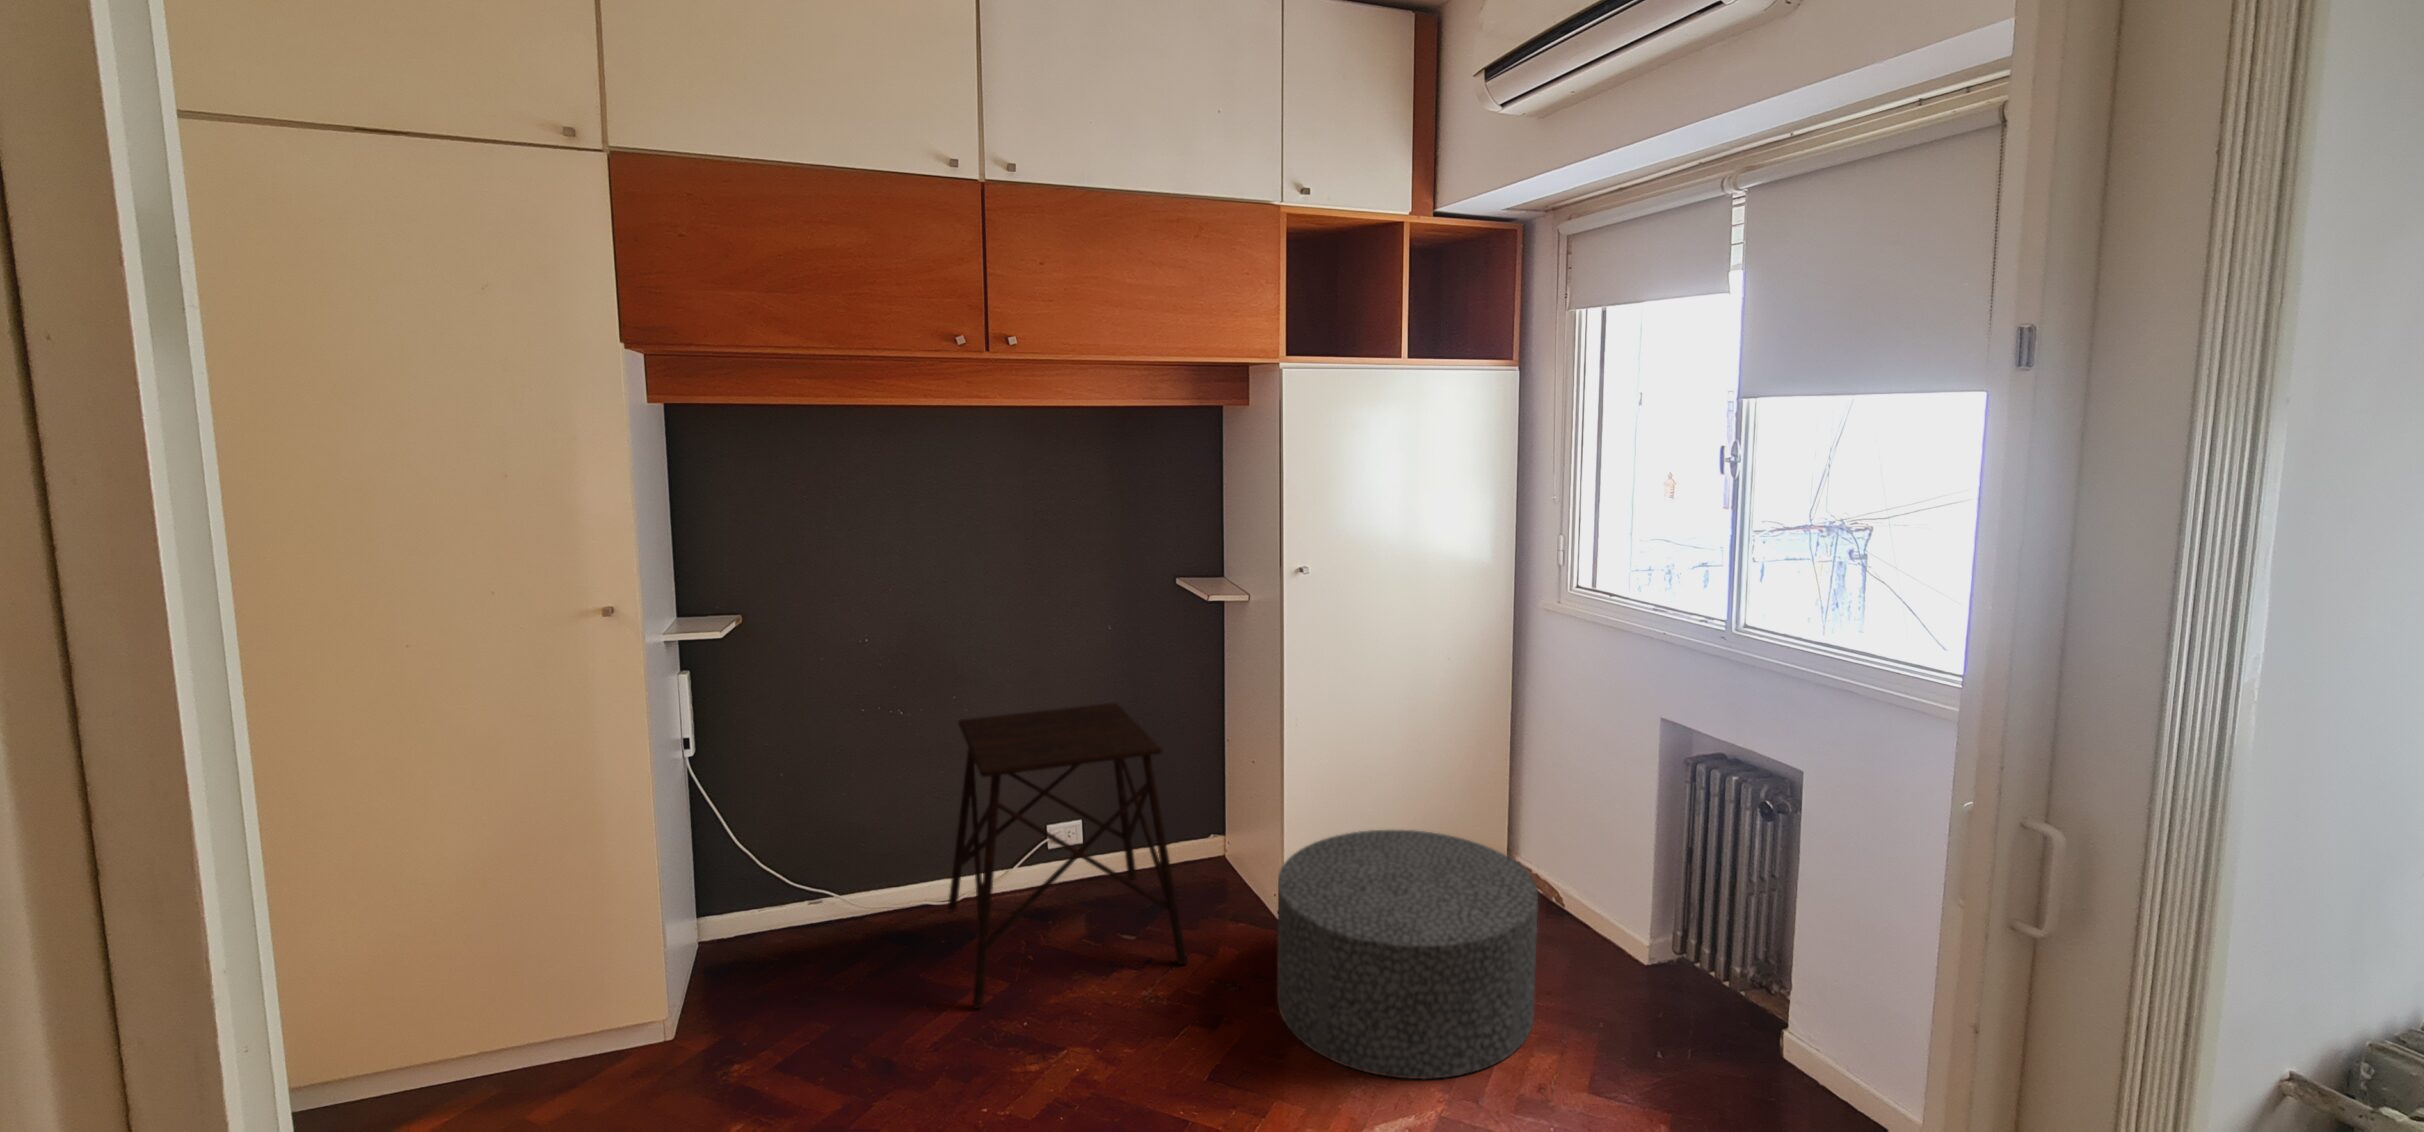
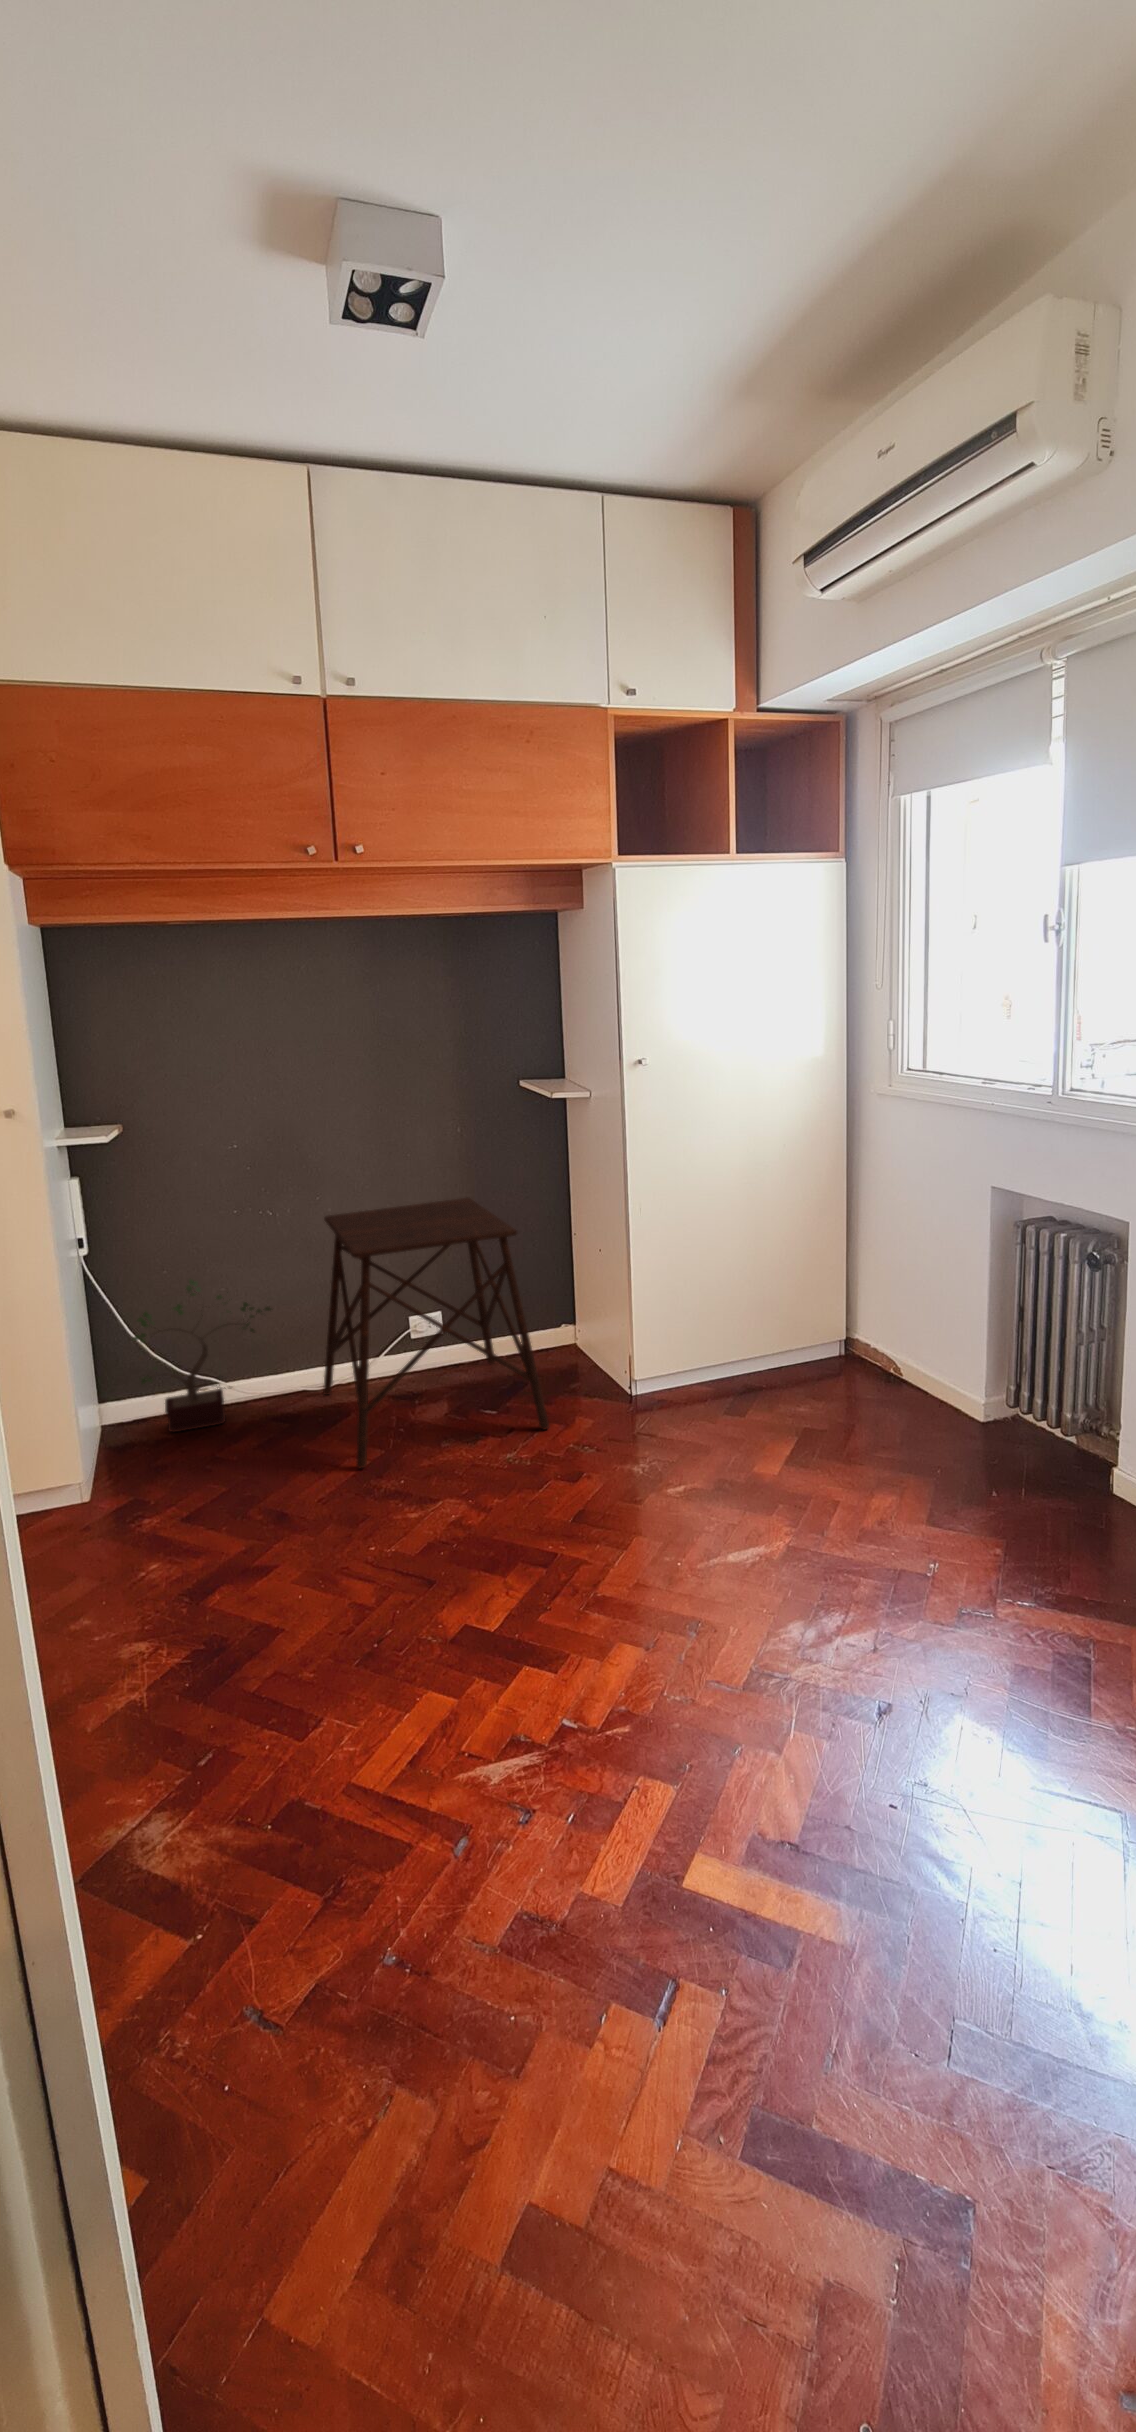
potted plant: none [735,783,898,954] -> present [133,1280,271,1432]
ottoman: present [1277,830,1538,1079] -> none [632,1302,877,1511]

